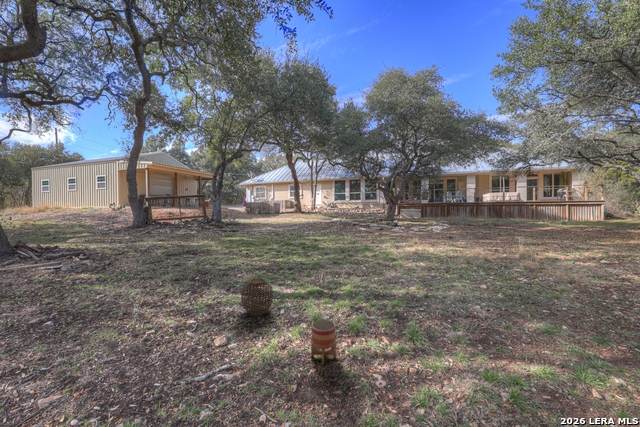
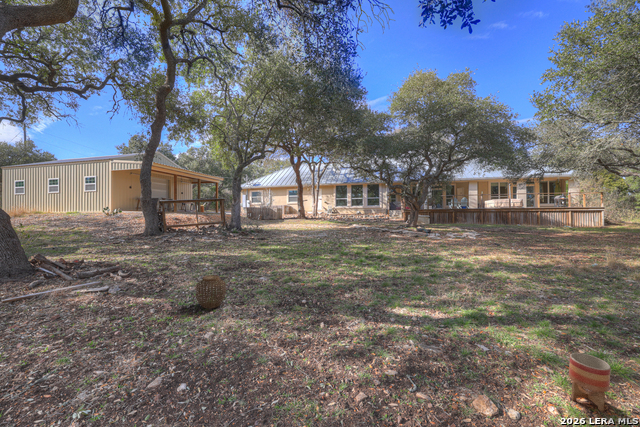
woven basket: present [241,279,273,315] -> present [196,275,226,308]

